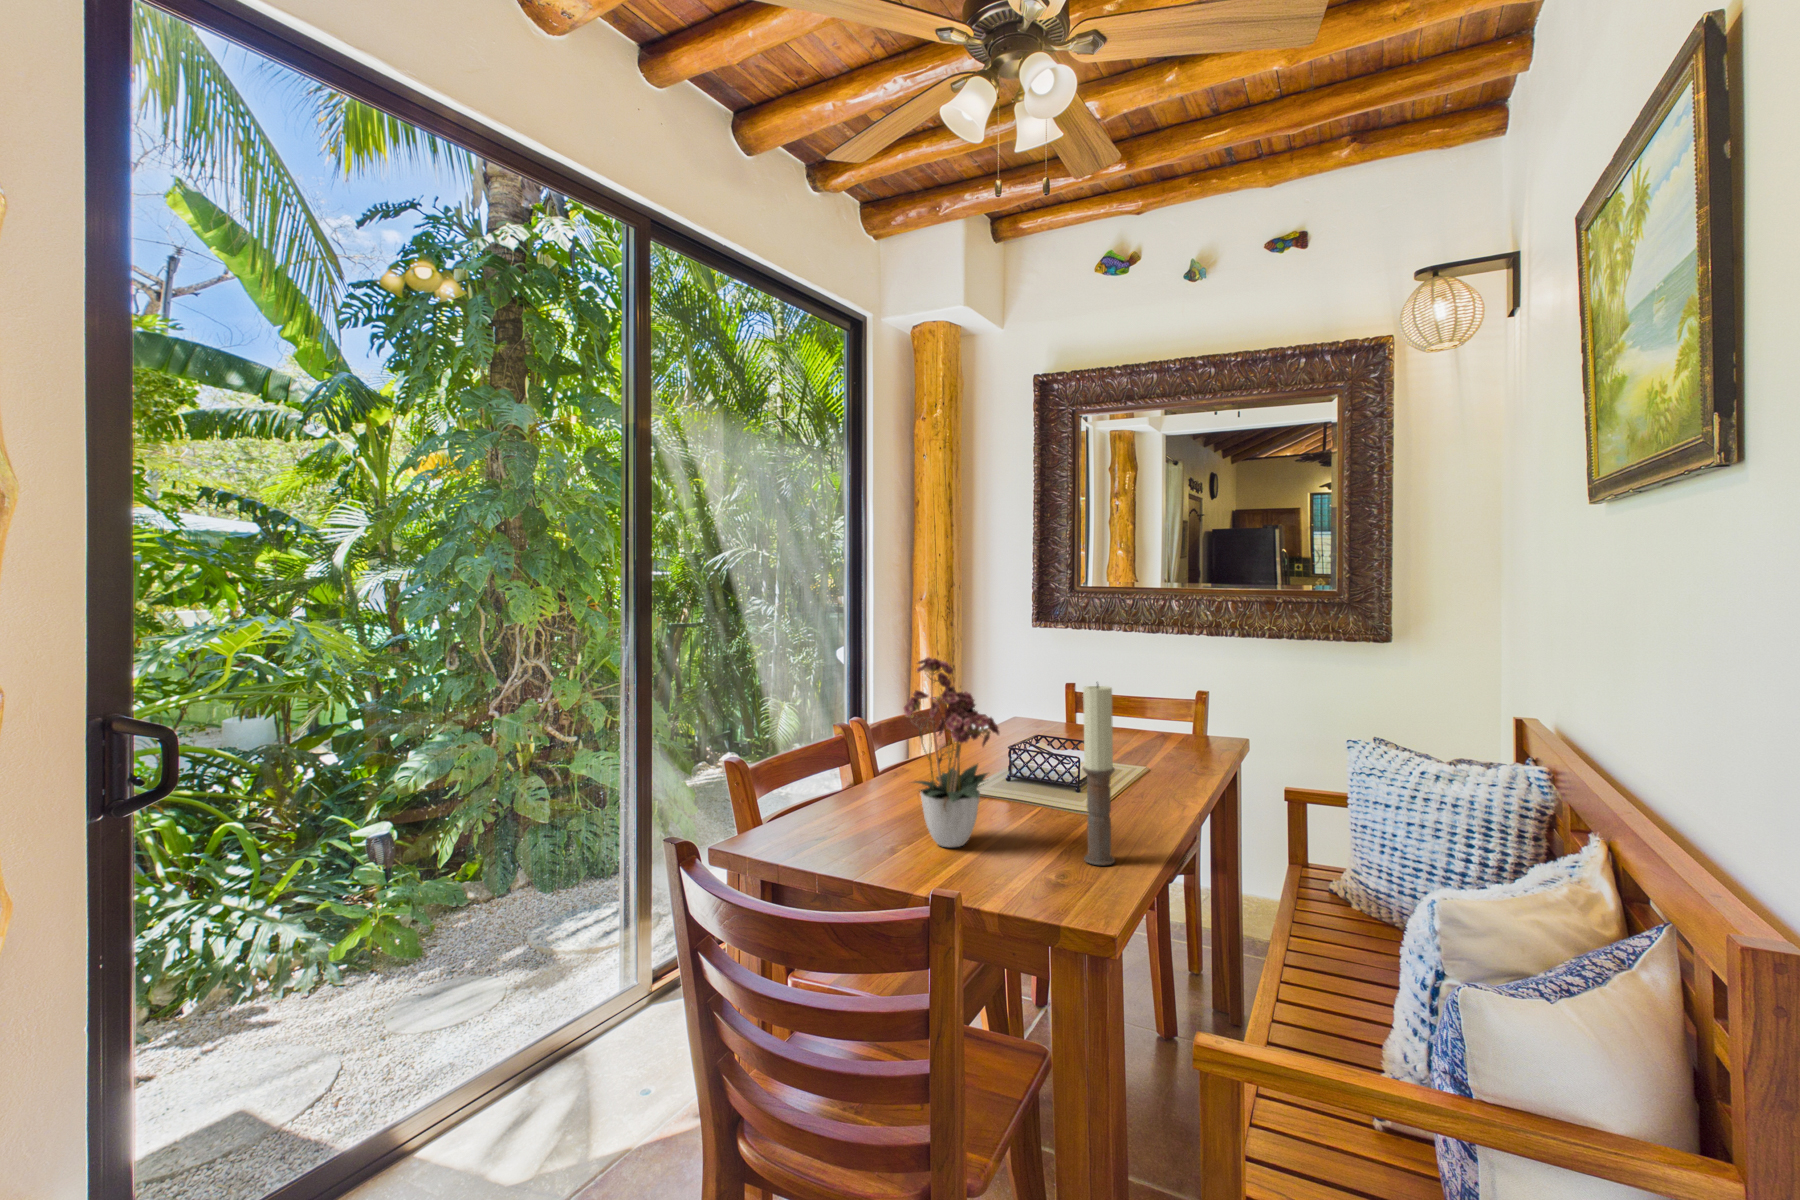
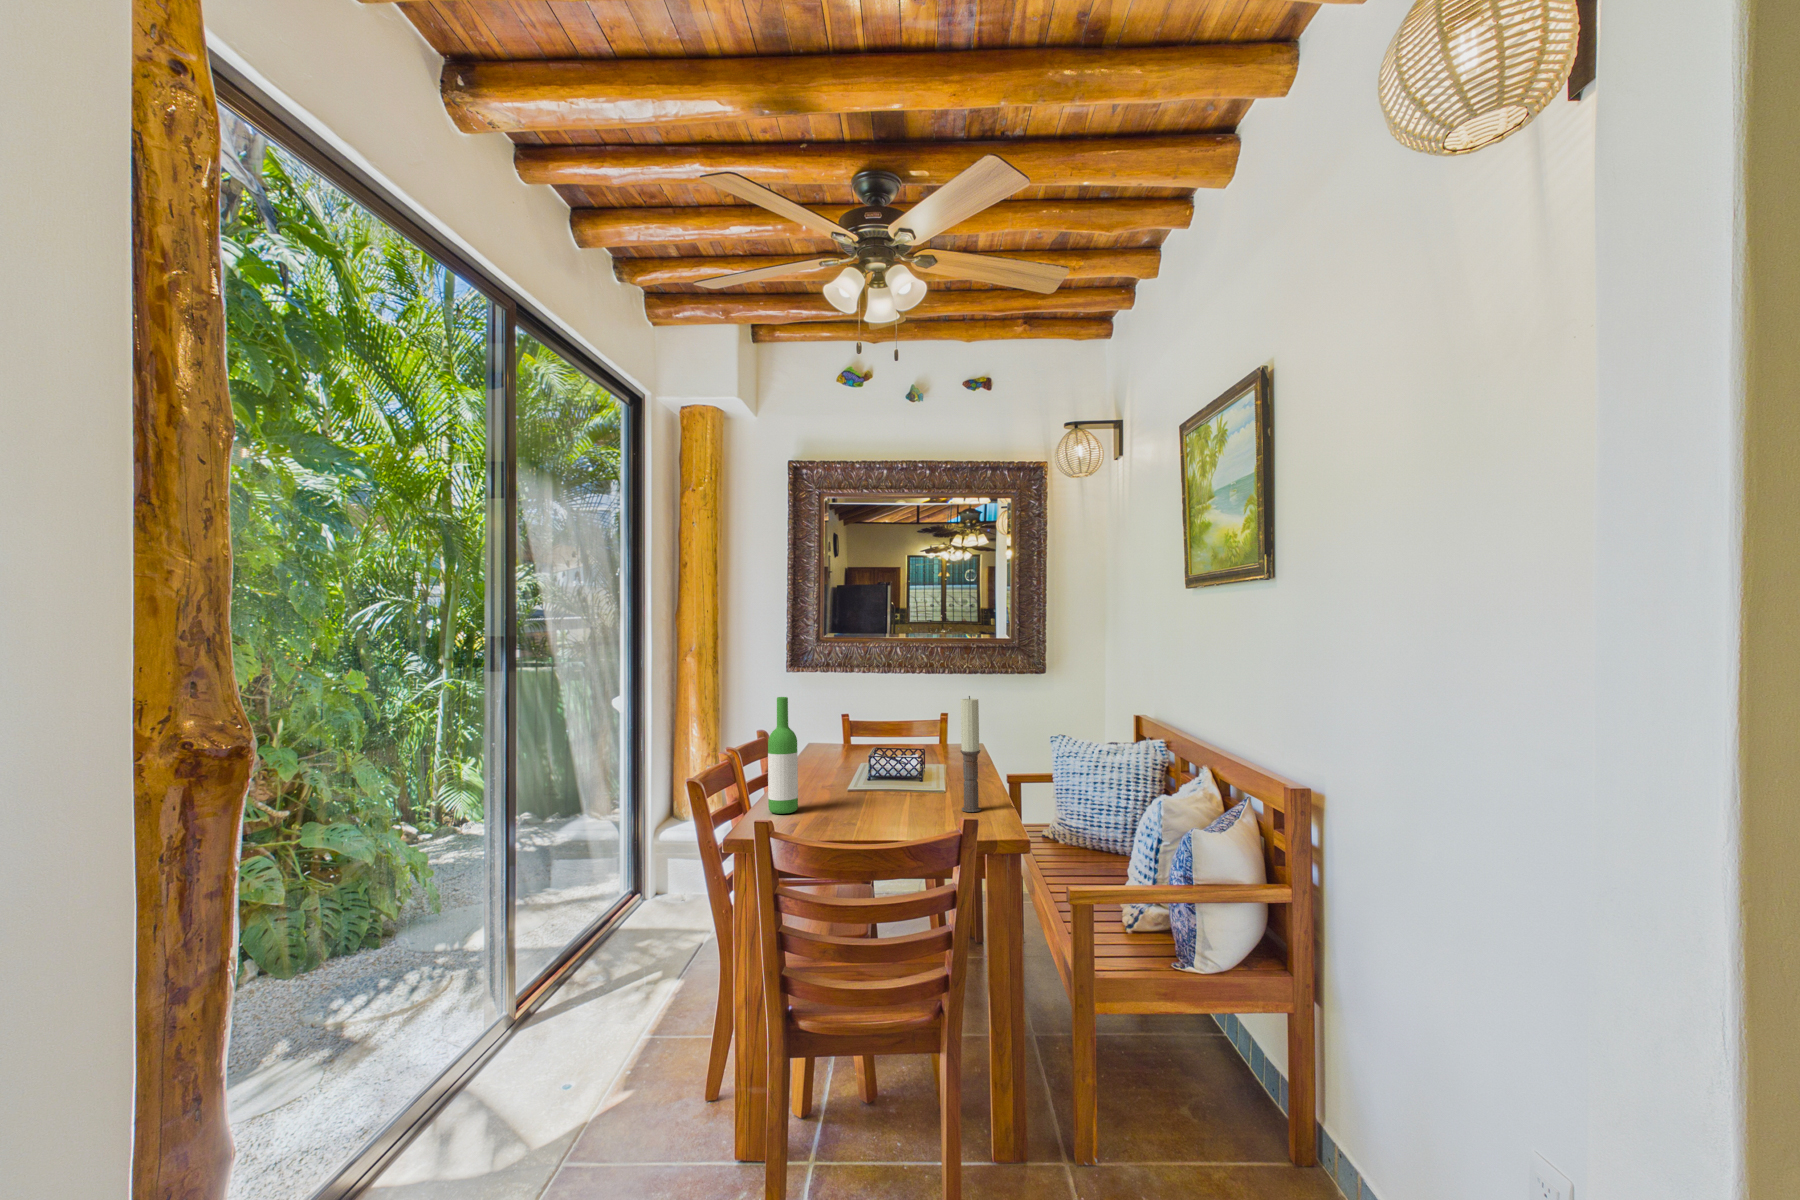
flower arrangement: present [904,657,999,847] -> none [828,678,918,815]
wine bottle: none [825,670,866,828] -> present [768,697,798,814]

